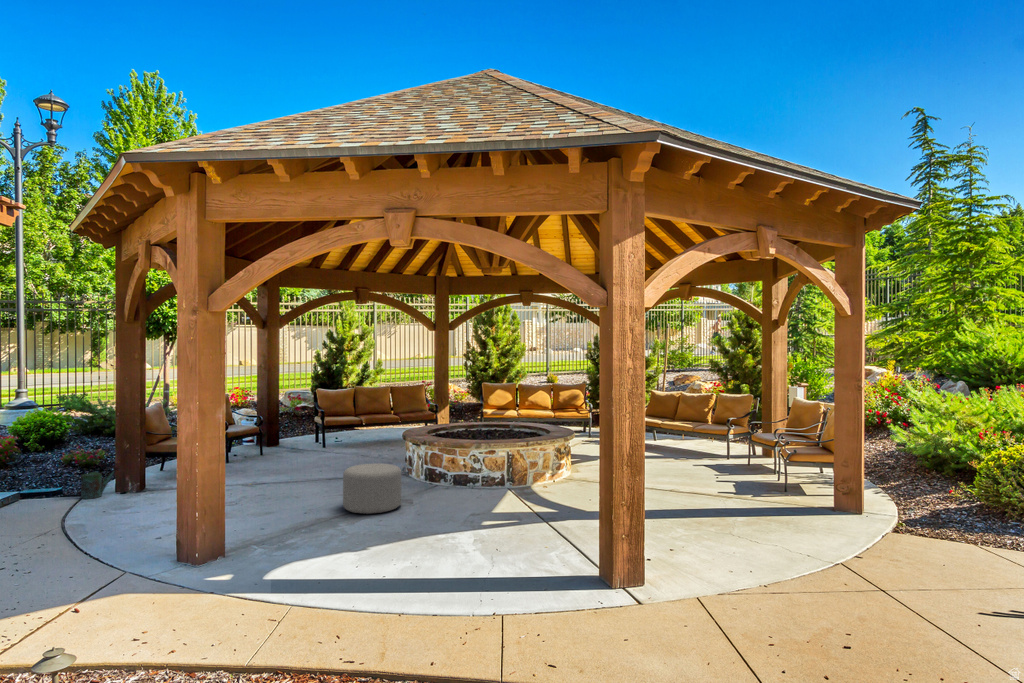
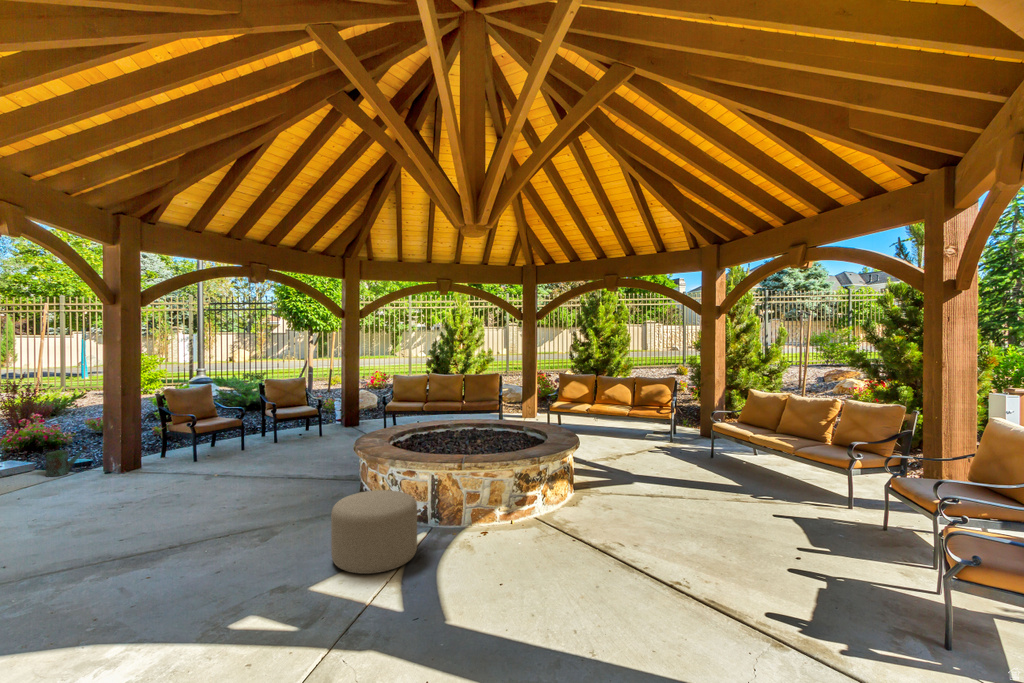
ottoman: present [343,463,402,514] -> present [331,490,417,574]

